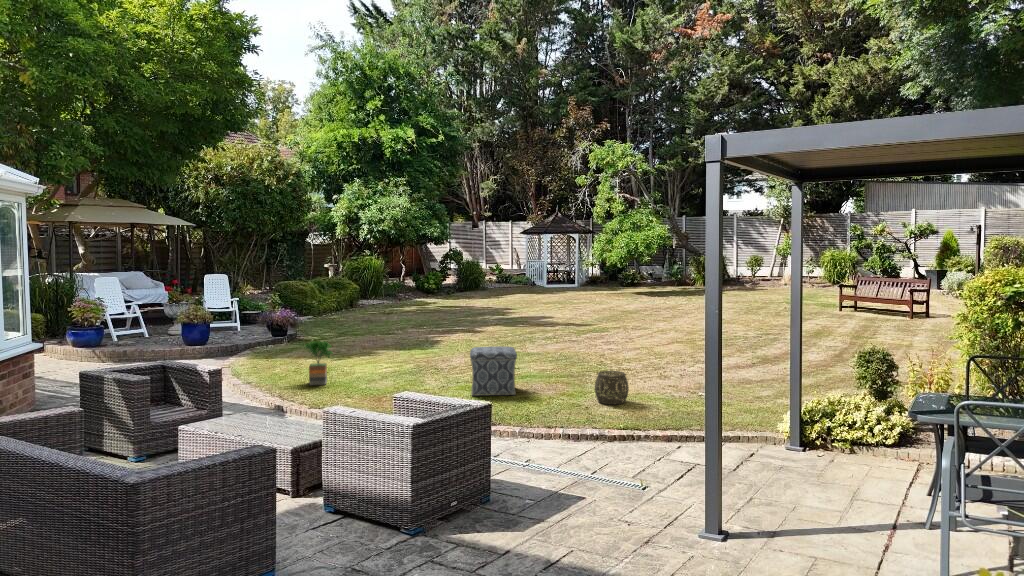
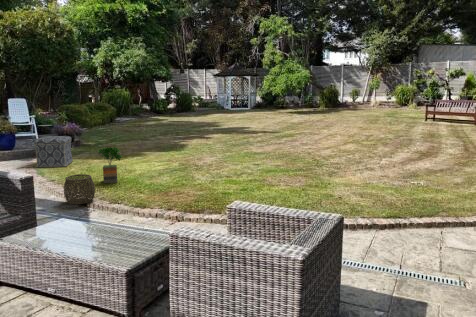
ottoman: present [470,346,517,396] -> present [34,136,73,167]
woven basket: present [595,371,629,405] -> present [64,174,95,205]

